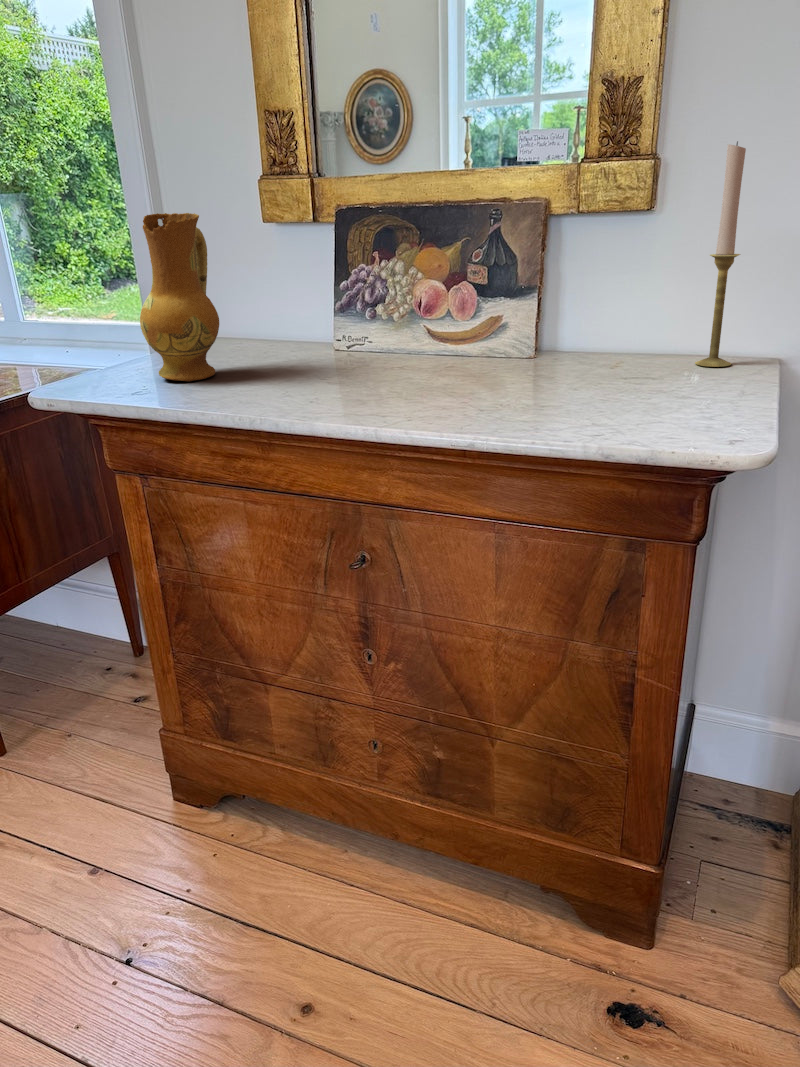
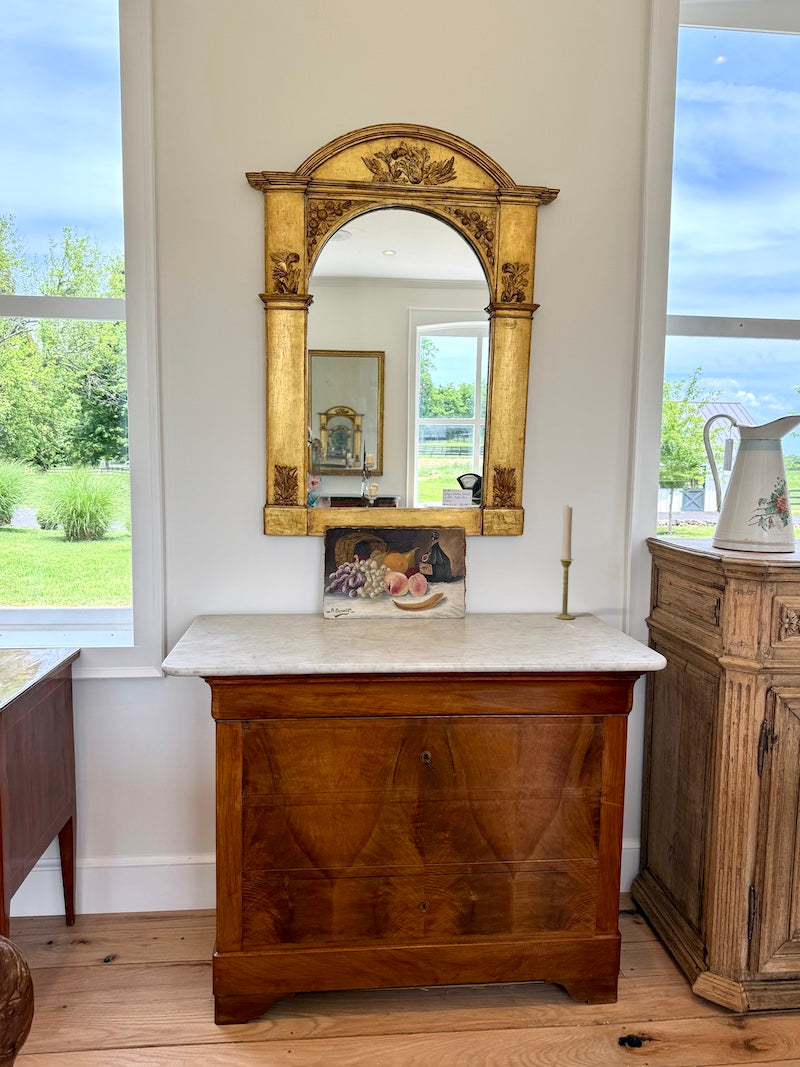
ceramic jug: present [140,213,219,381] -> none [233,537,287,650]

